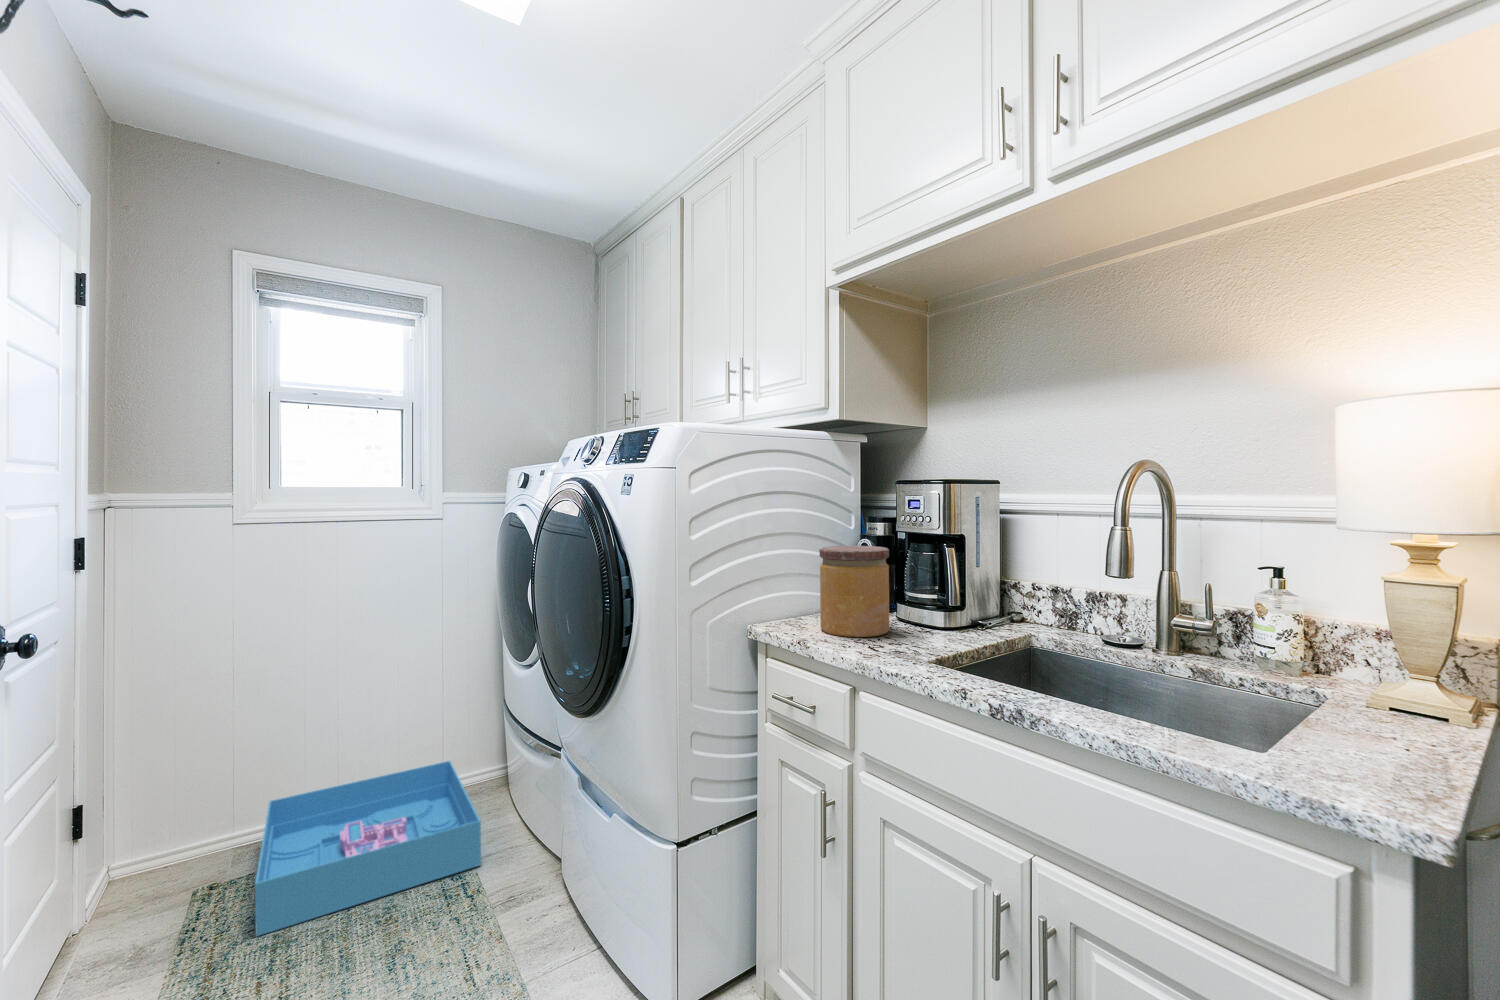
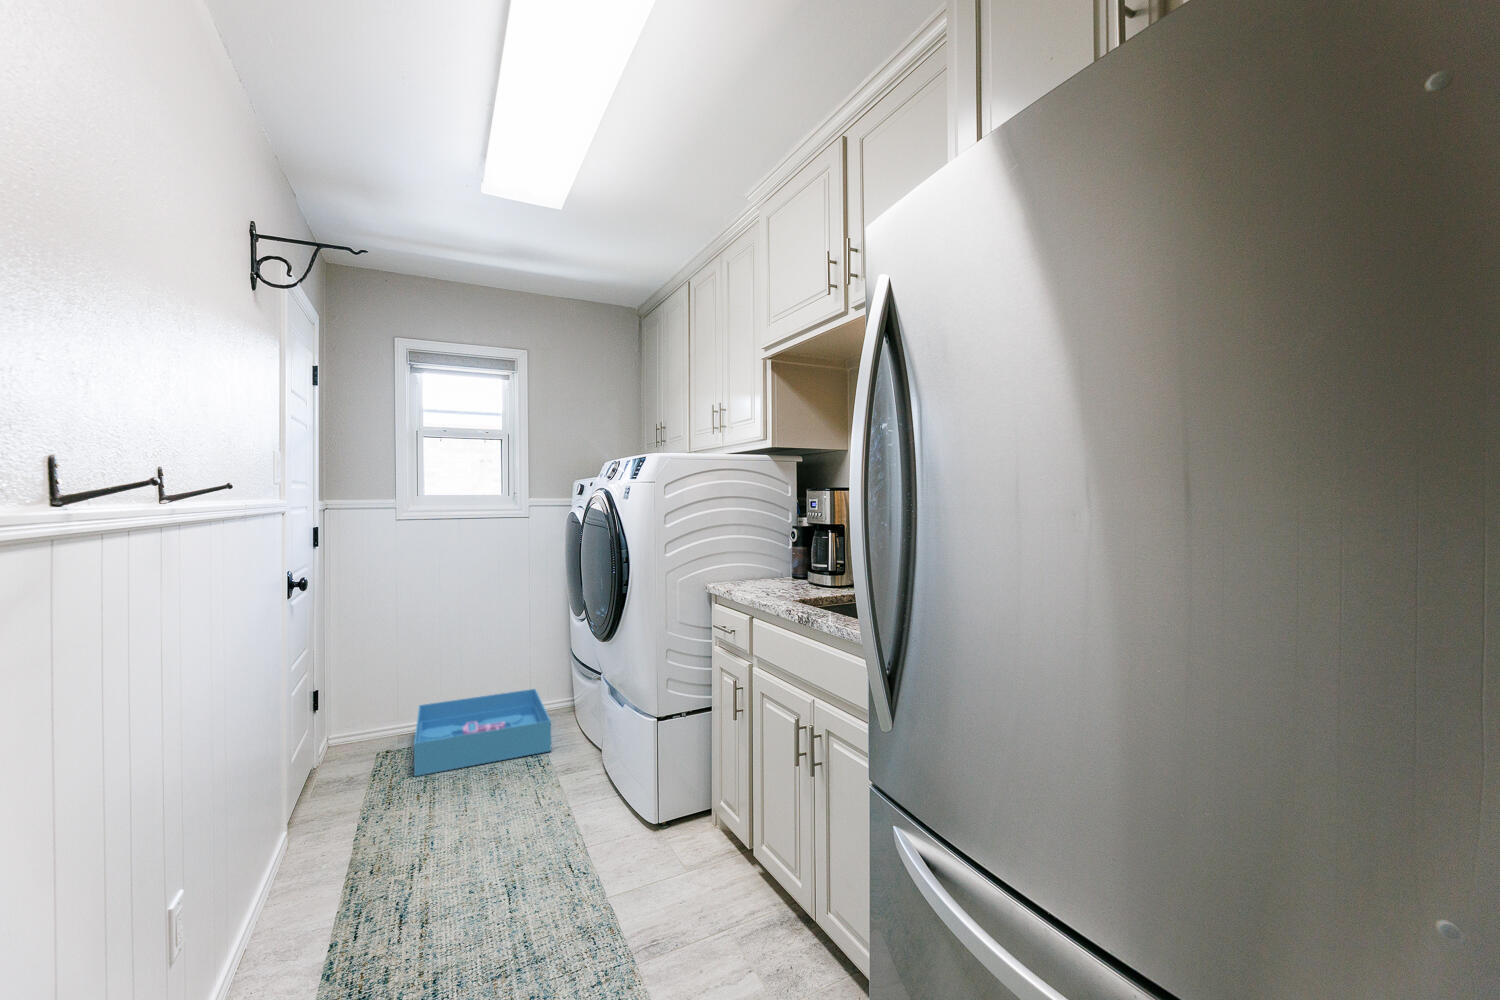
jar: present [819,546,889,637] -> none [747,532,792,589]

